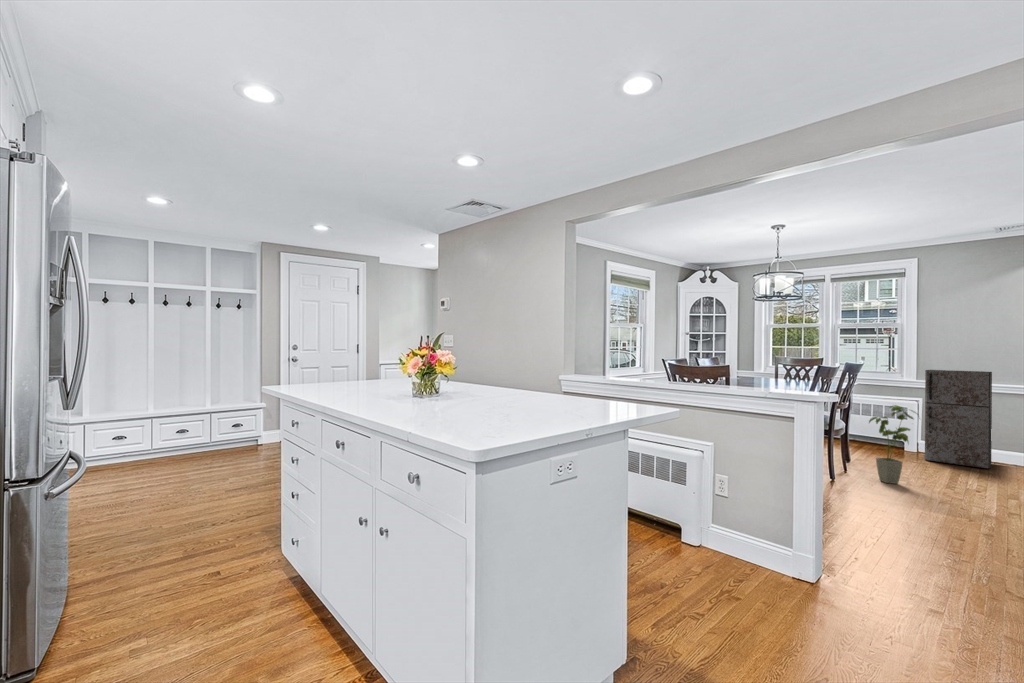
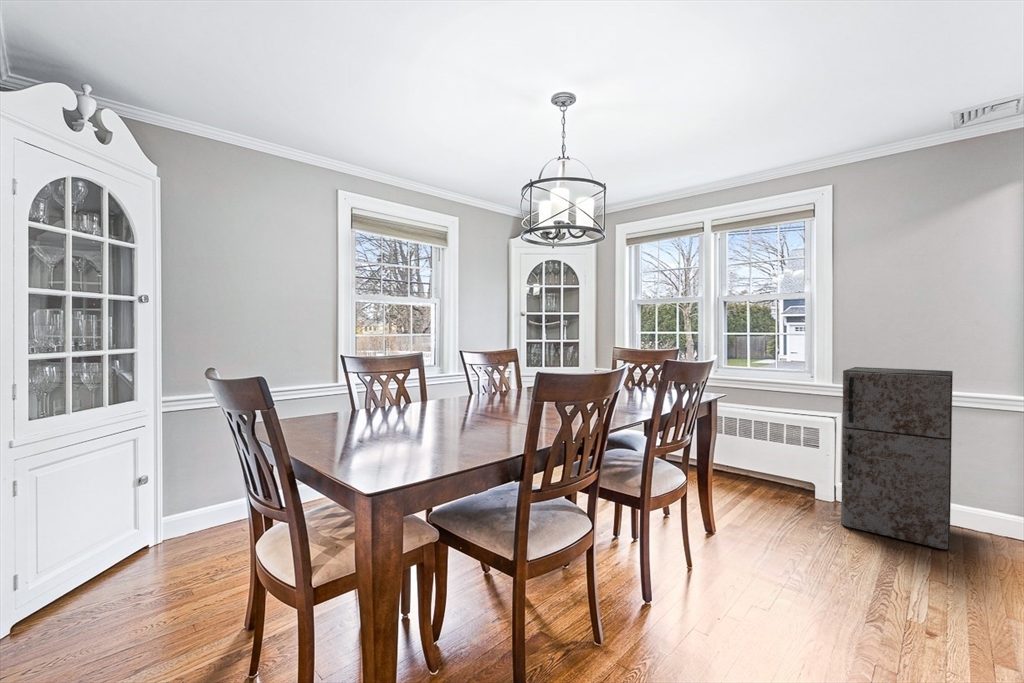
house plant: present [869,405,918,484] -> none [714,463,814,633]

